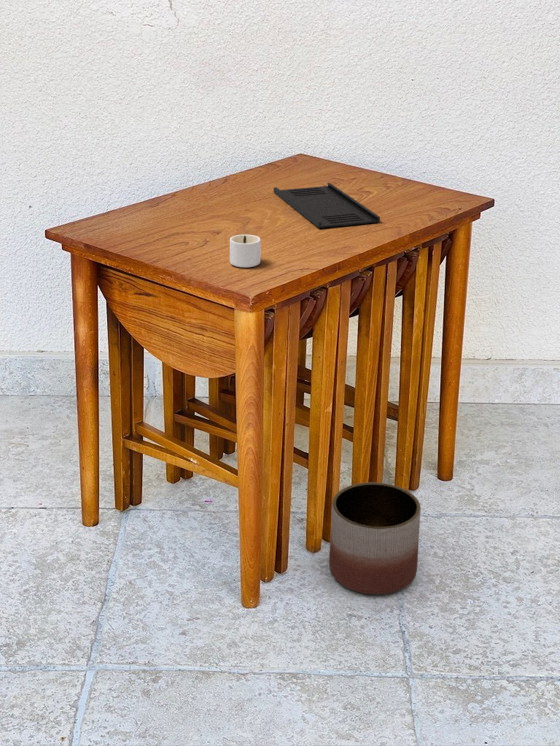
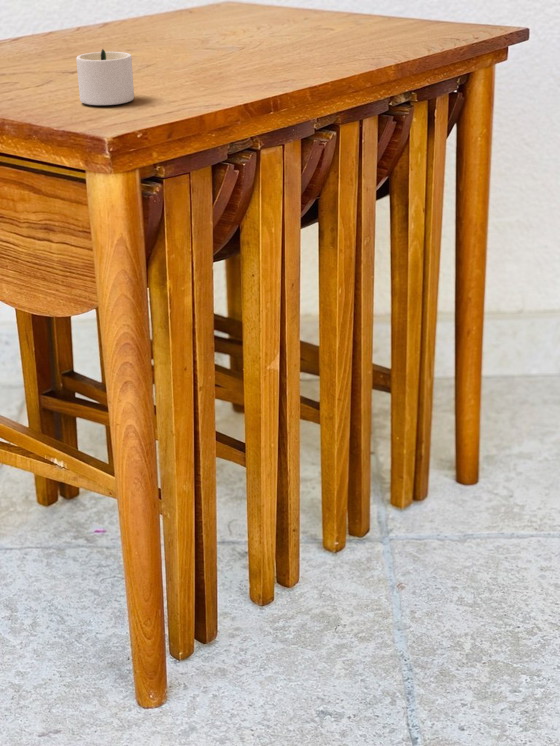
tray: present [274,183,380,228] -> none [176,16,346,60]
planter: present [329,482,421,594] -> none [286,487,433,673]

